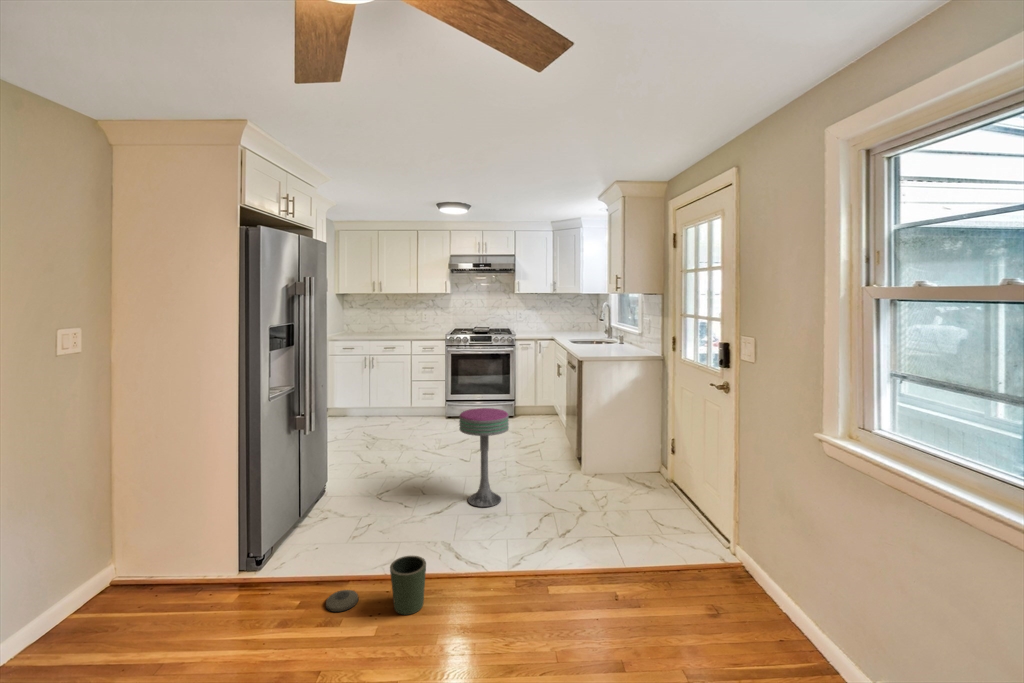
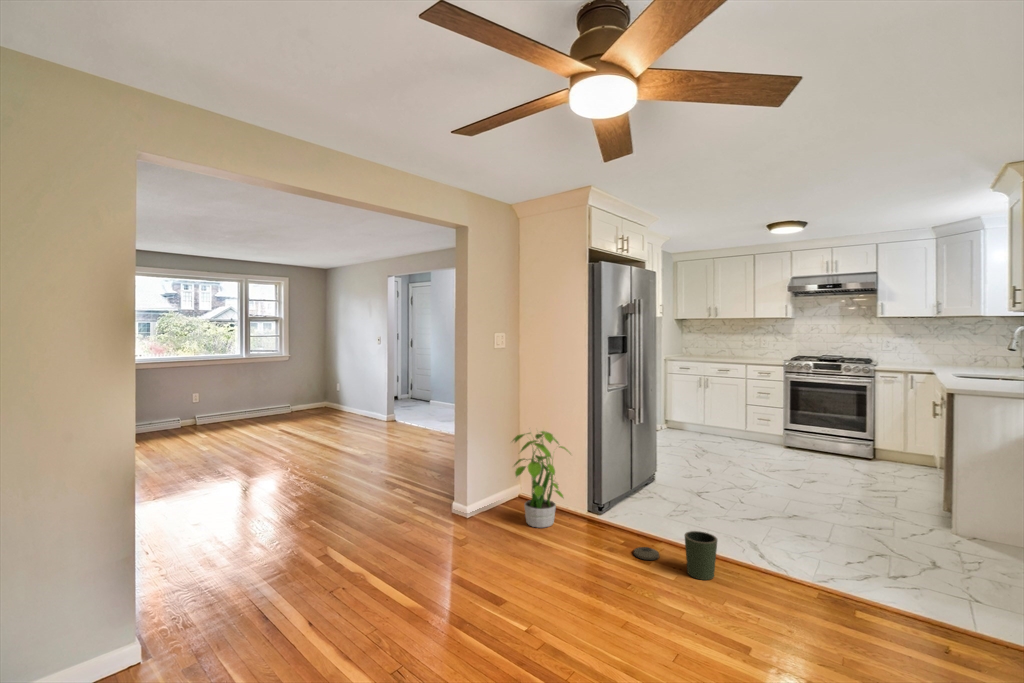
bar stool: present [459,408,509,507] -> none [775,427,835,531]
potted plant: none [110,465,226,617] -> present [513,431,569,528]

